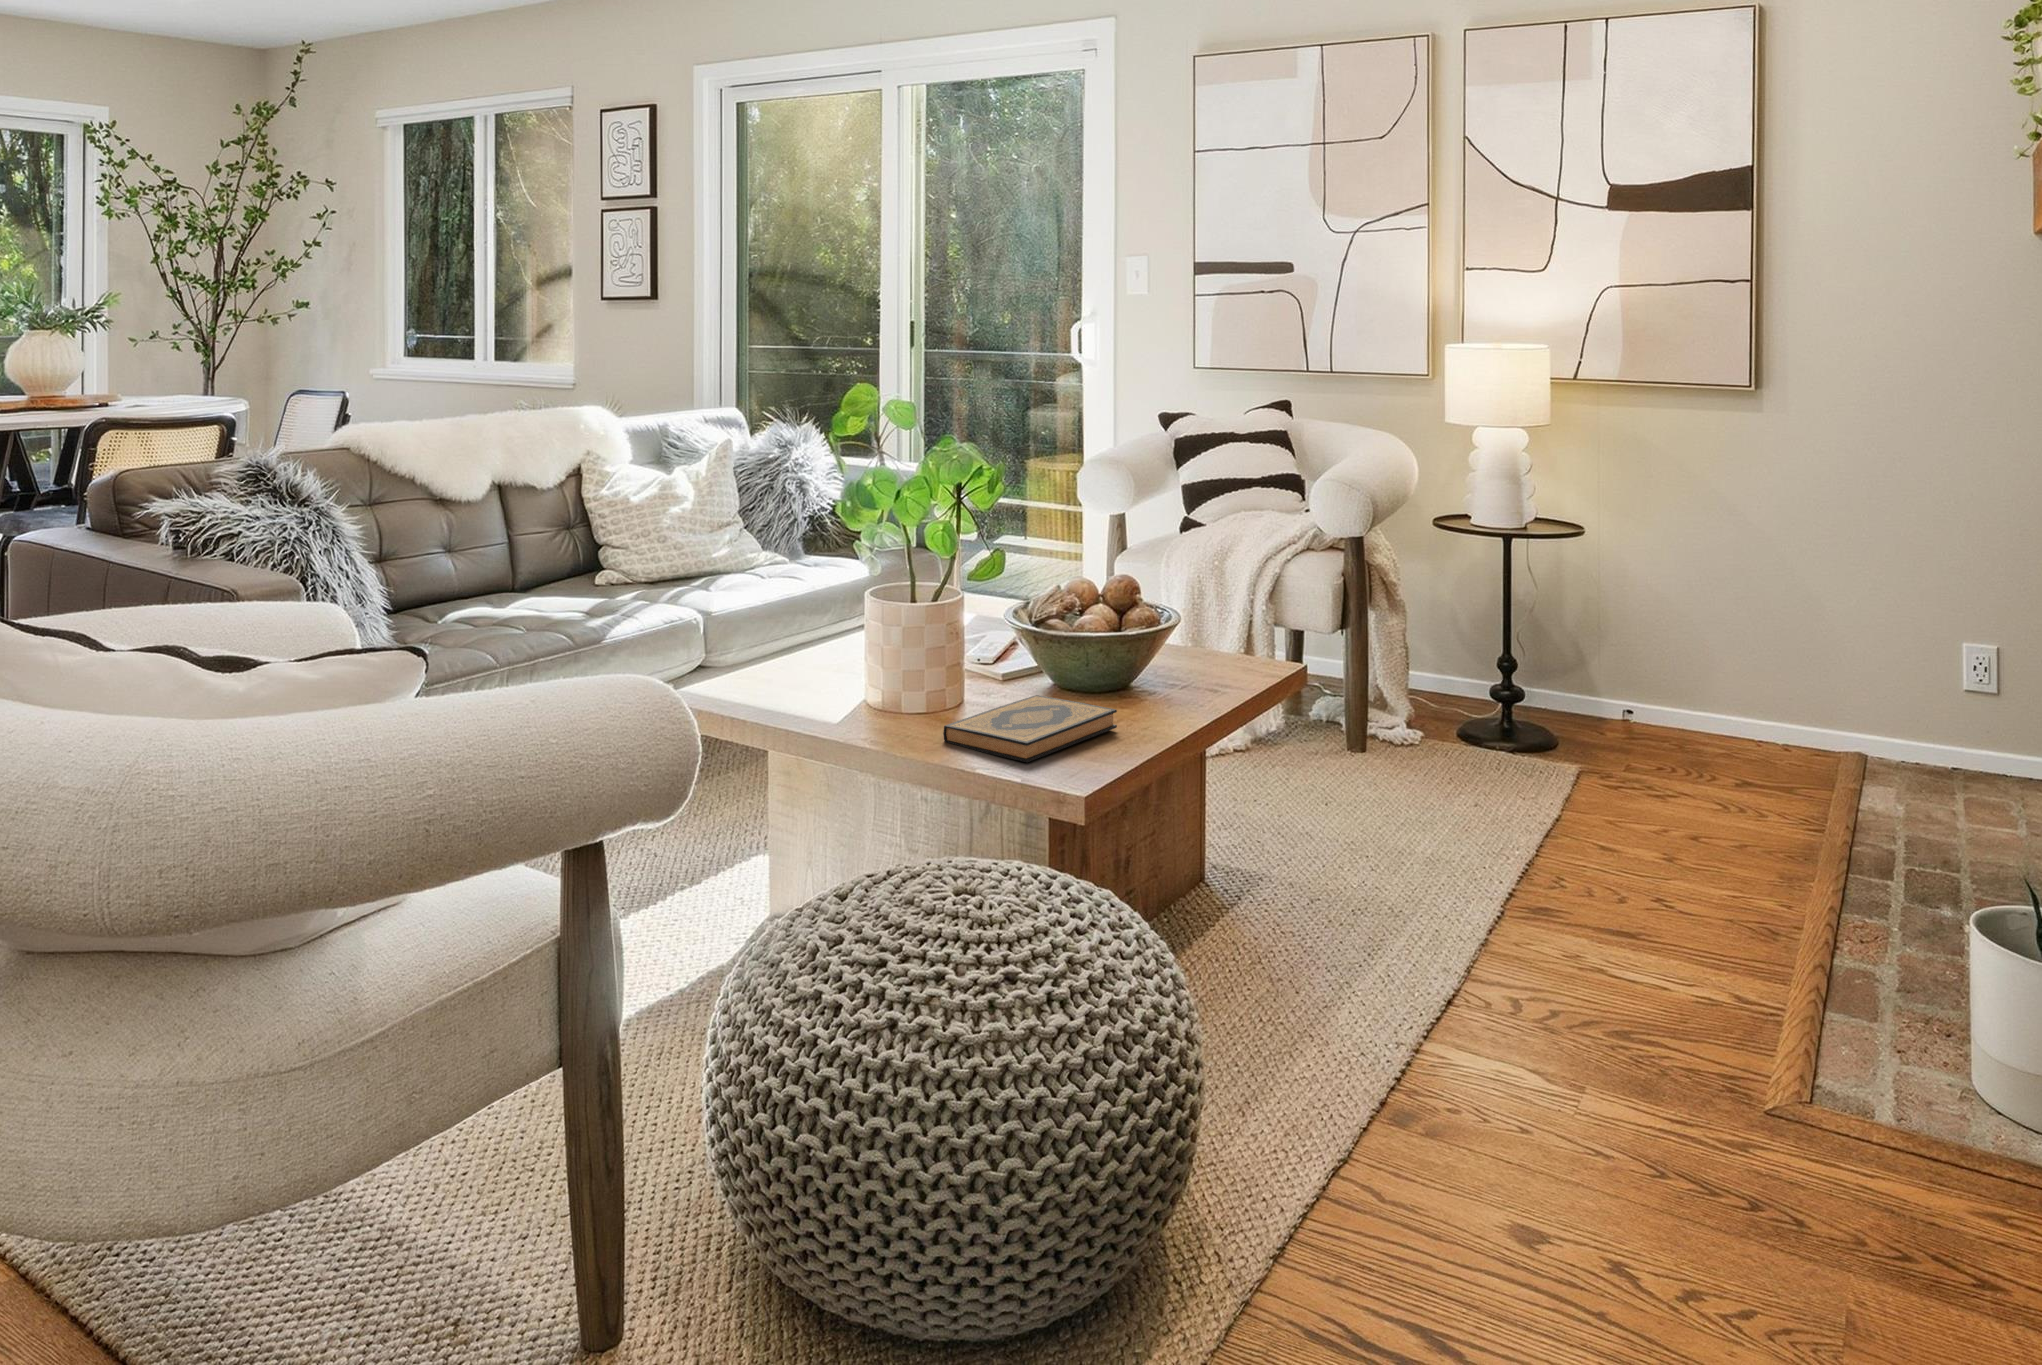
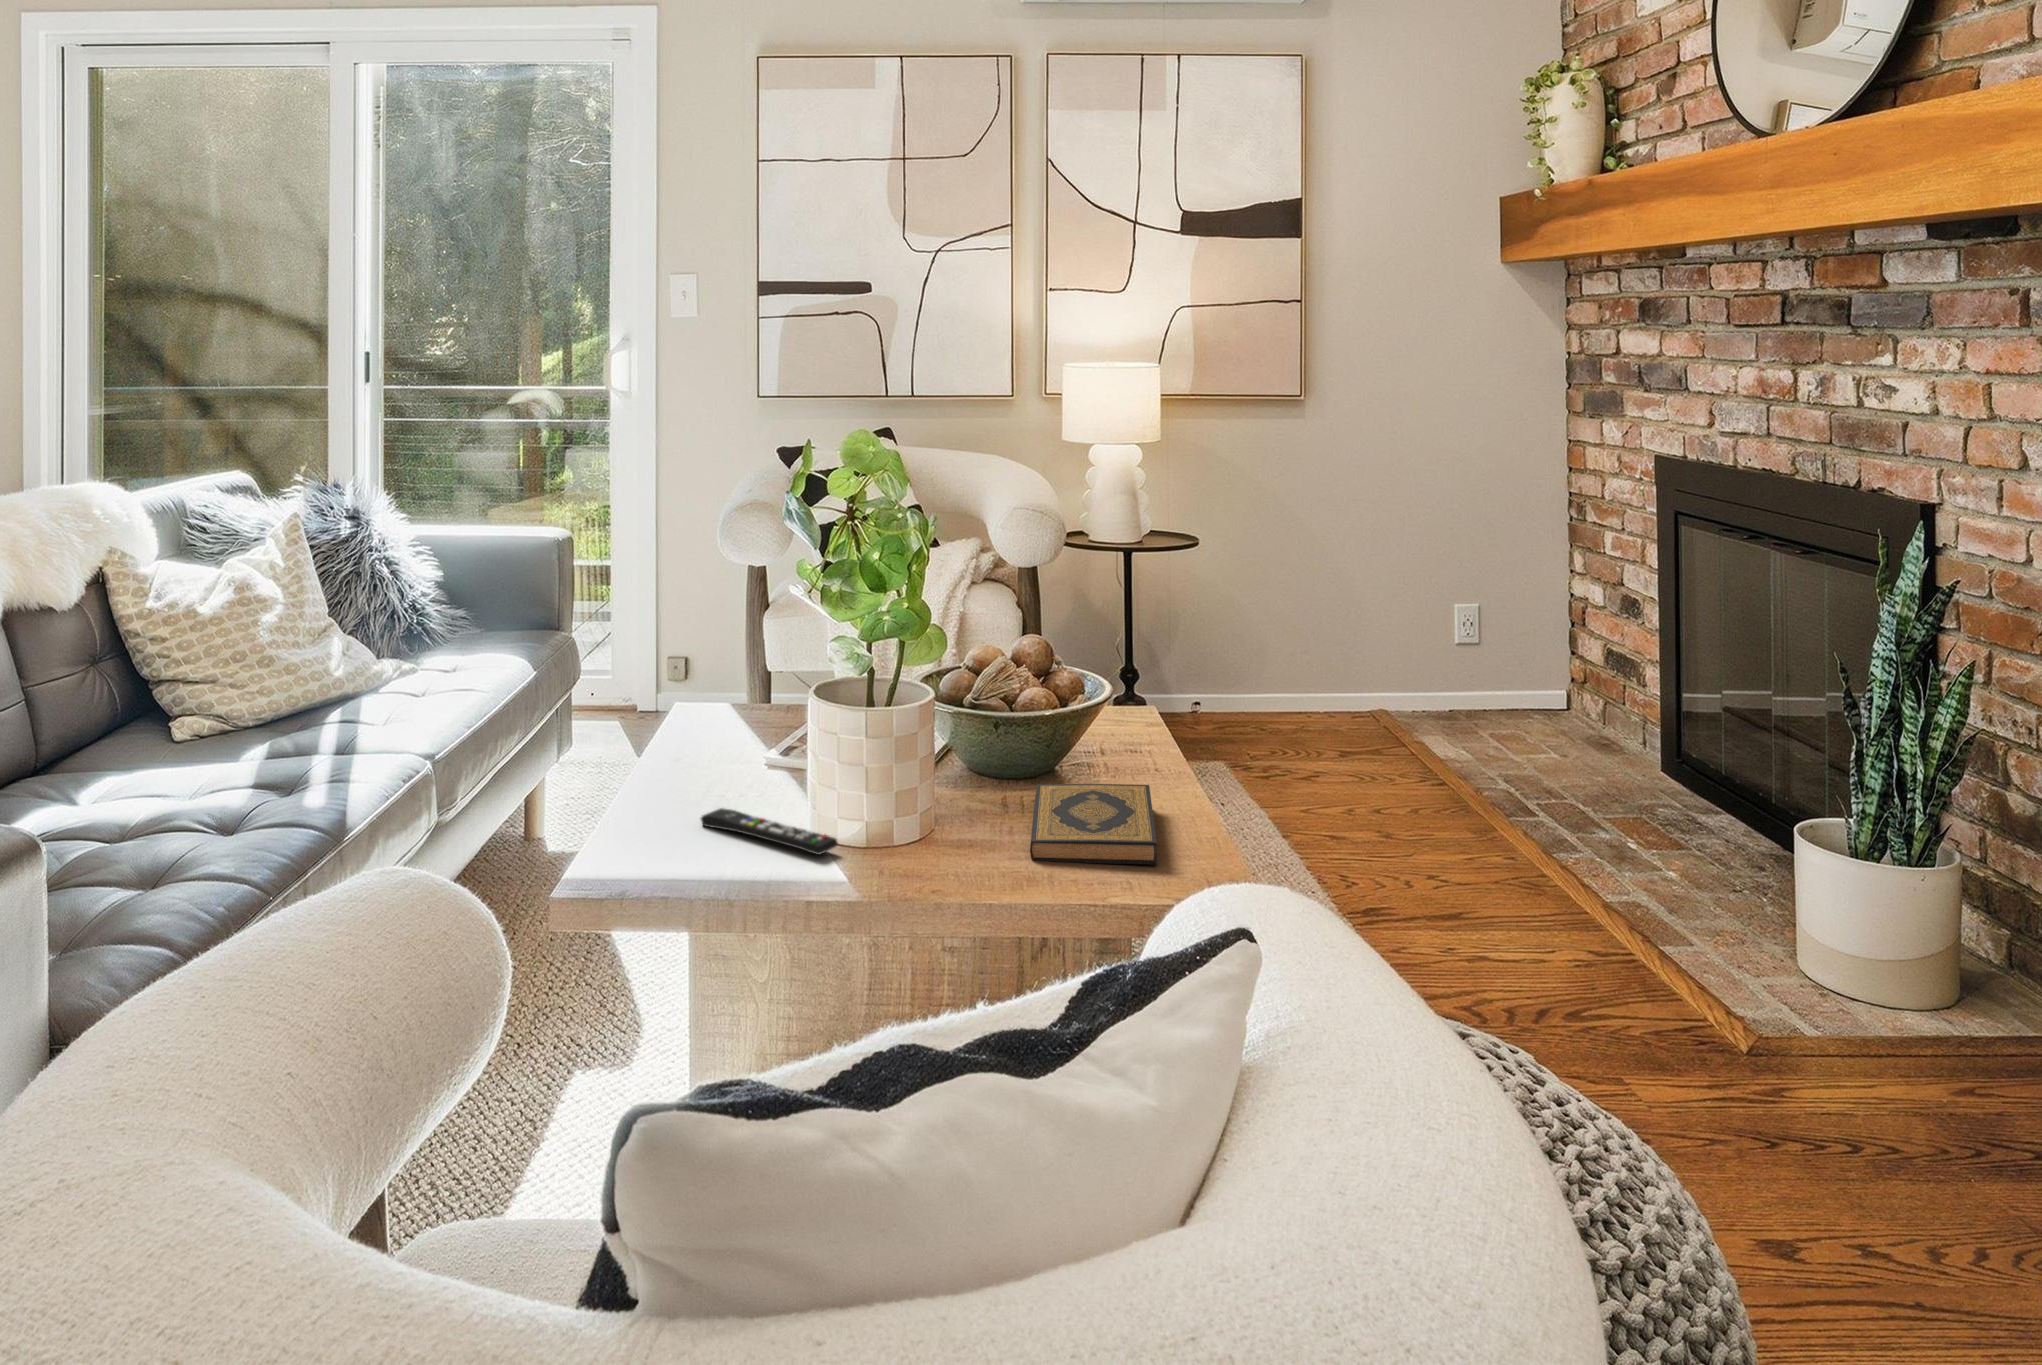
remote control: none [770,670,821,708] -> present [701,808,837,855]

